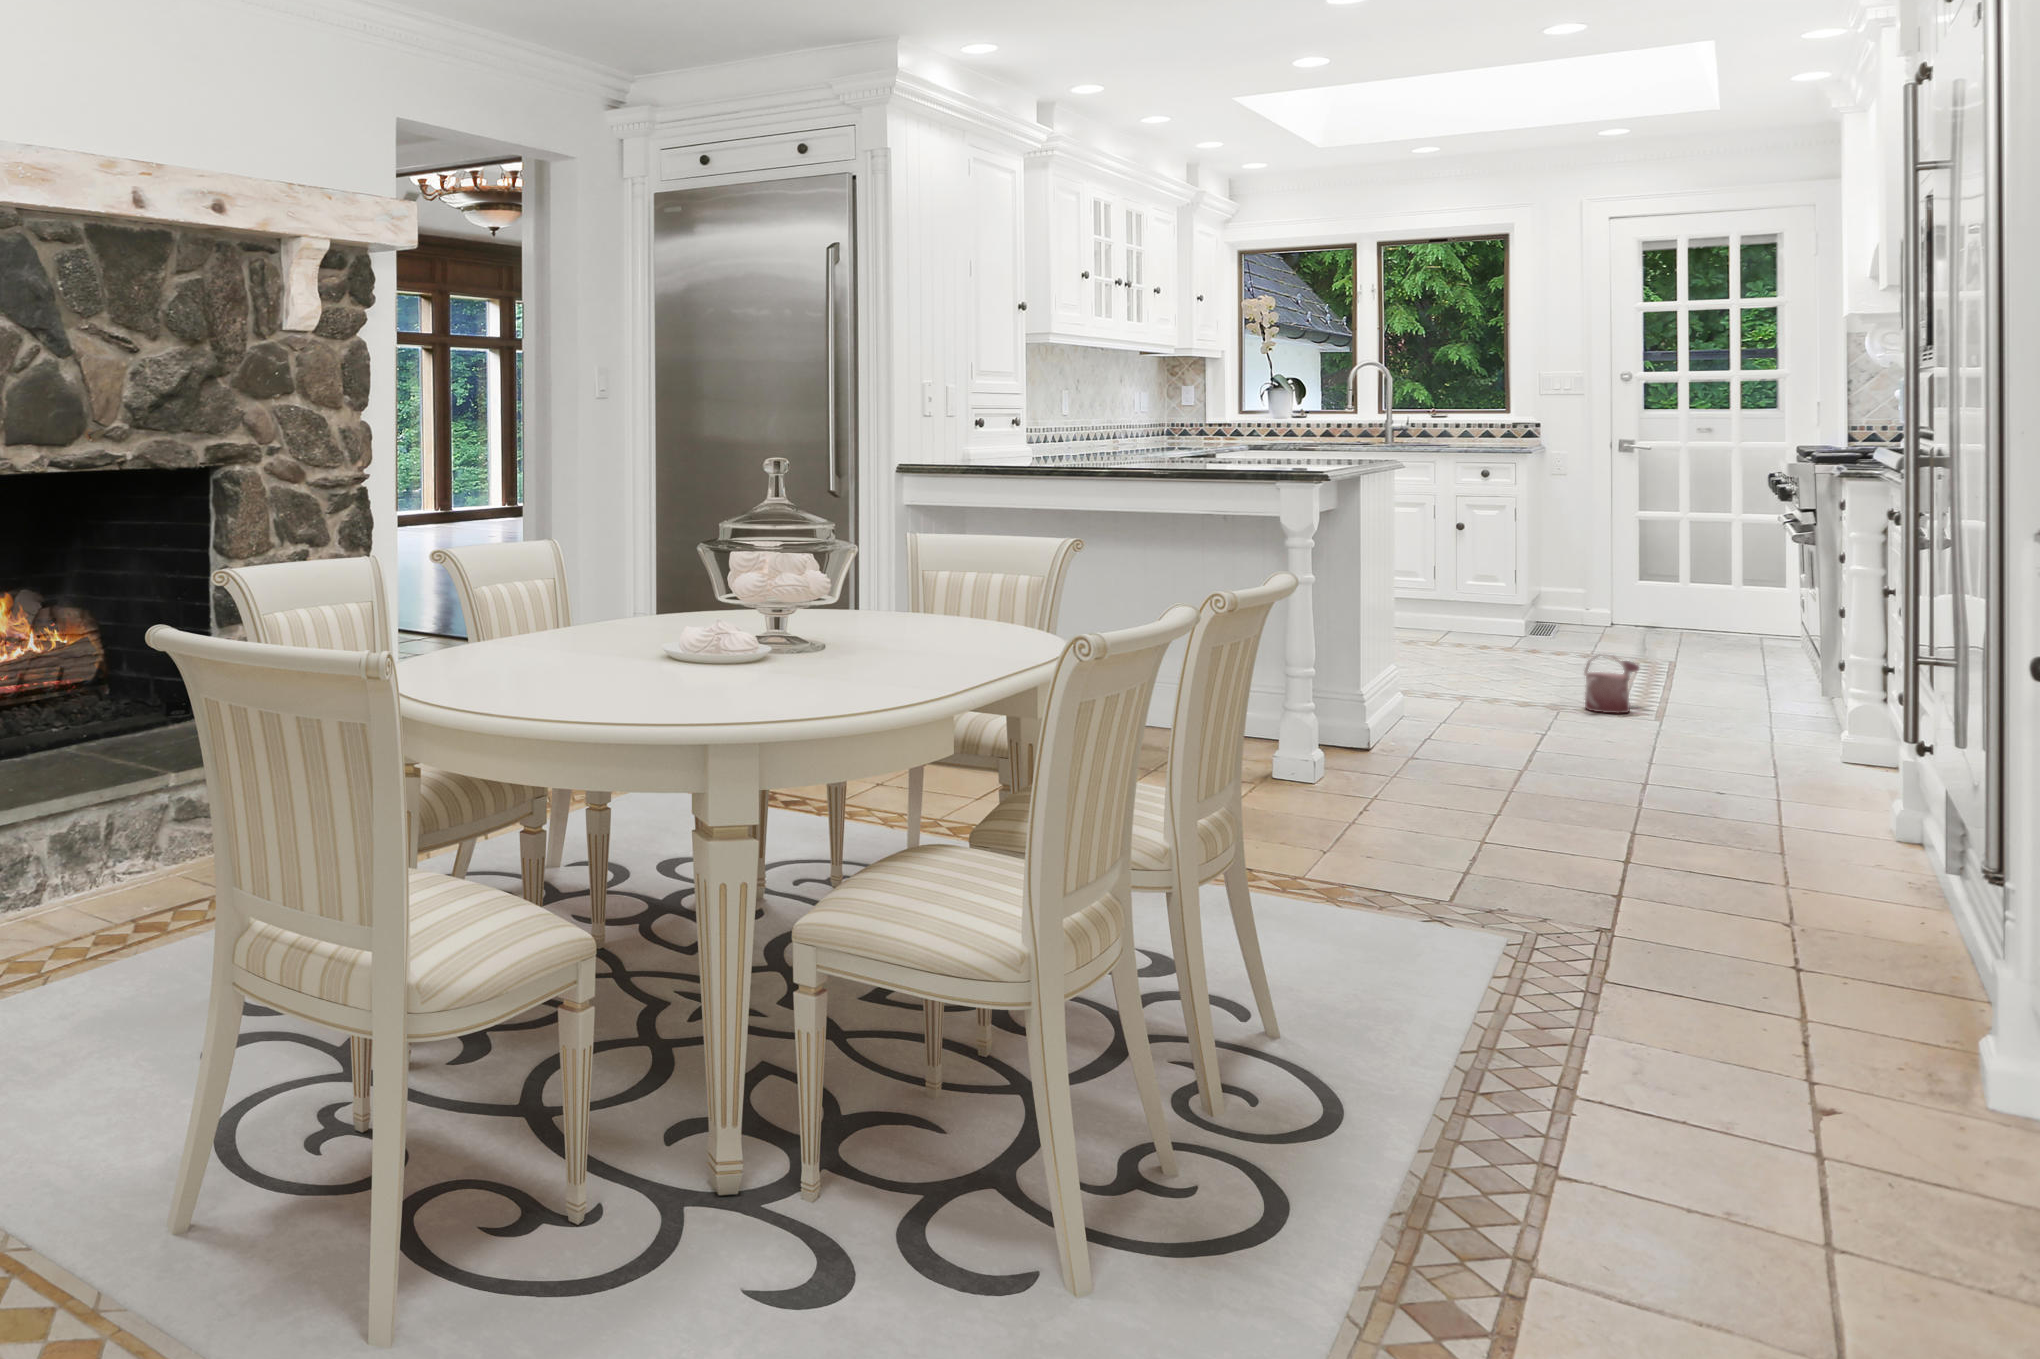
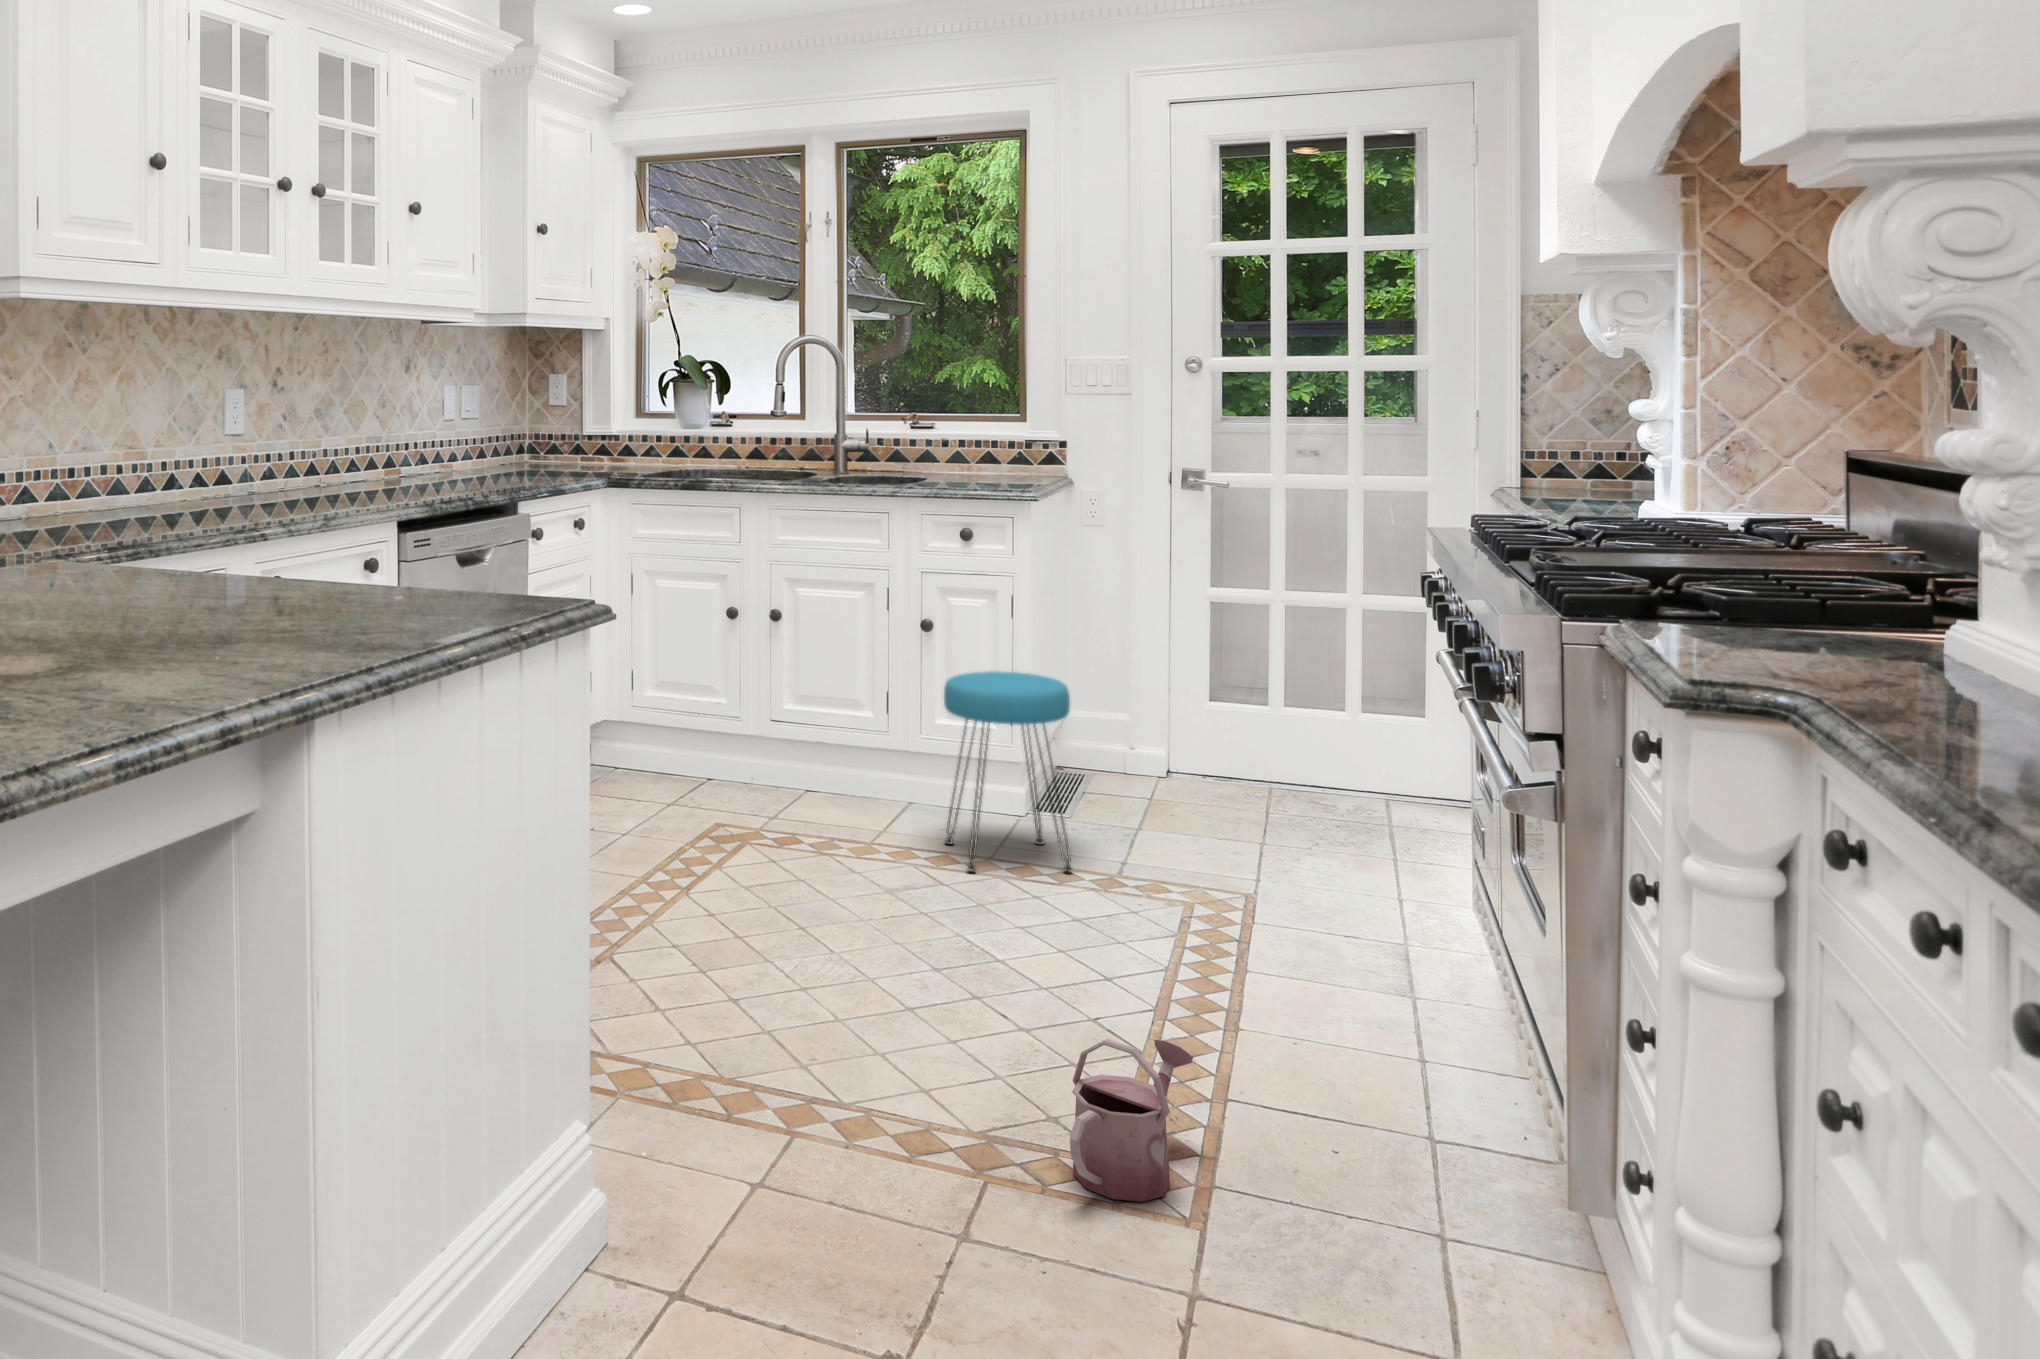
stool: none [1479,546,1560,648] -> present [944,671,1071,872]

